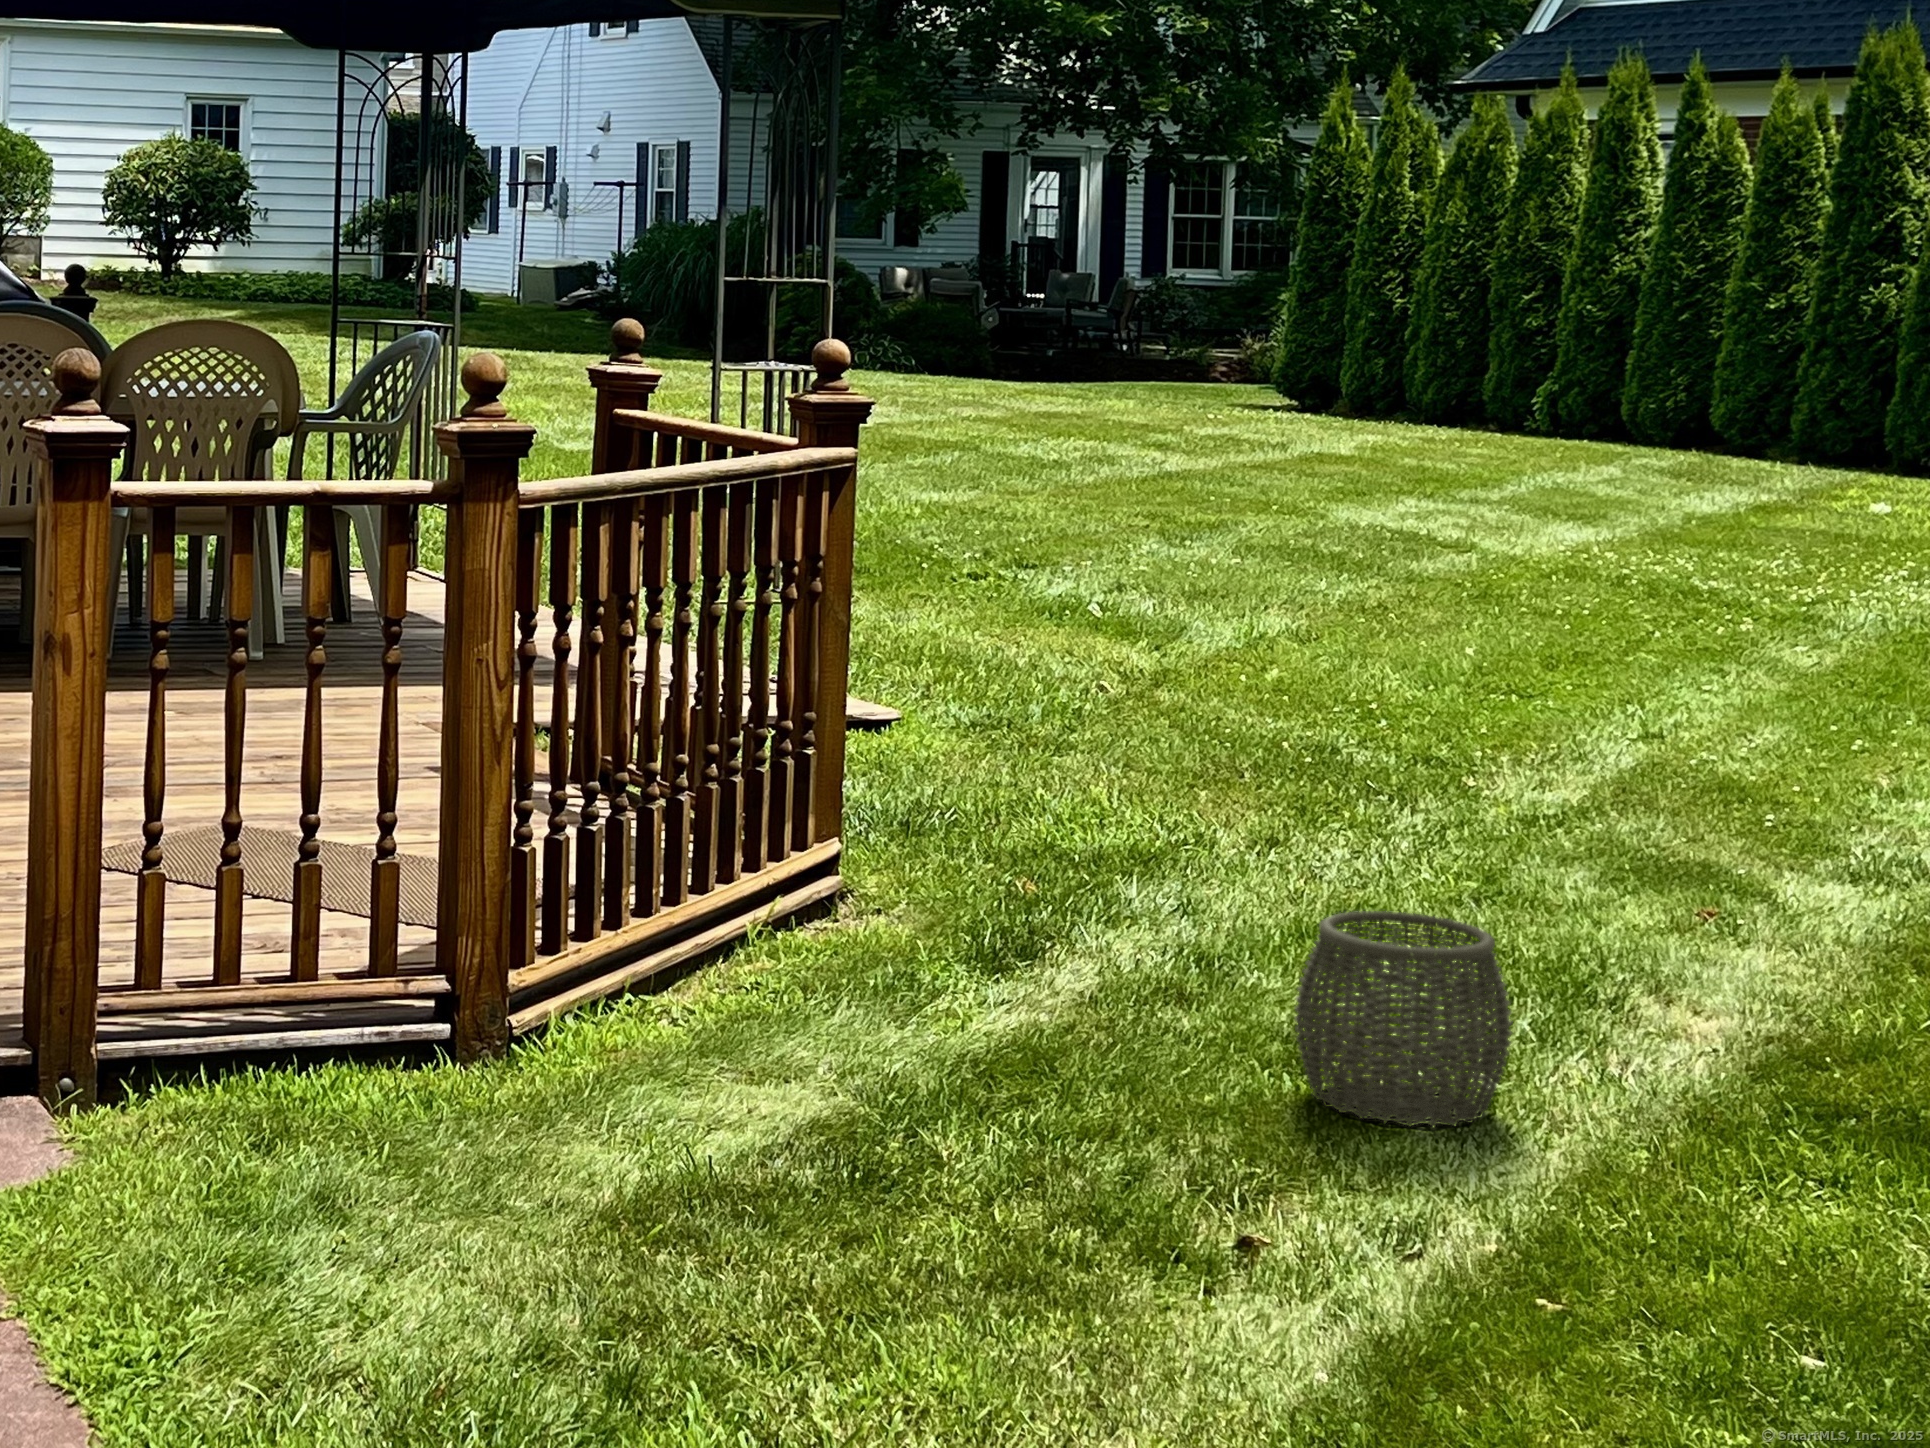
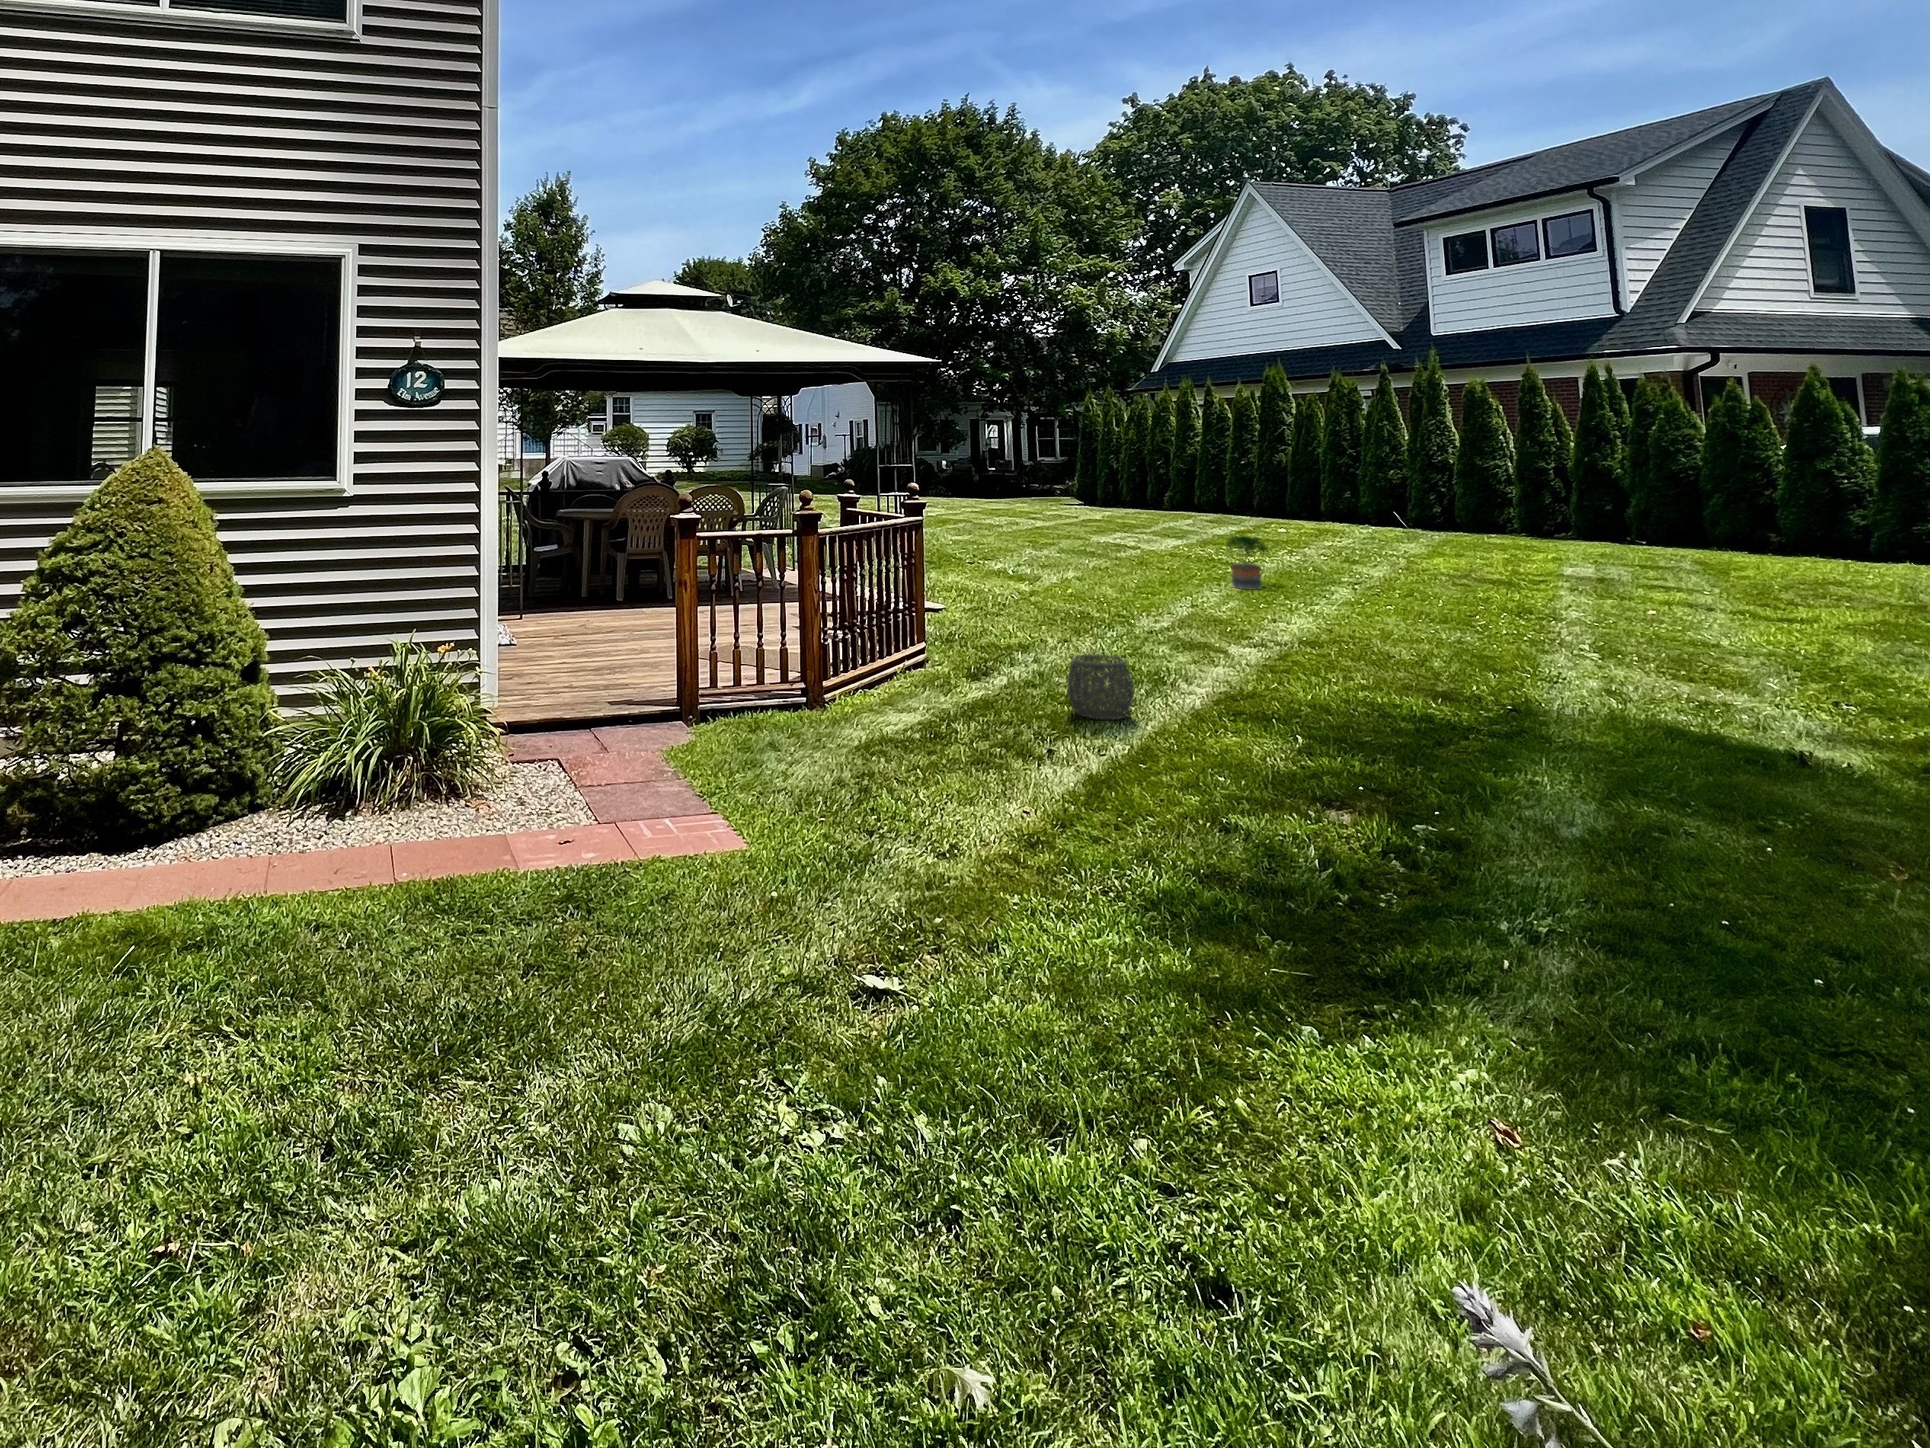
potted tree: none [1744,517,1876,680] -> present [1227,535,1268,590]

